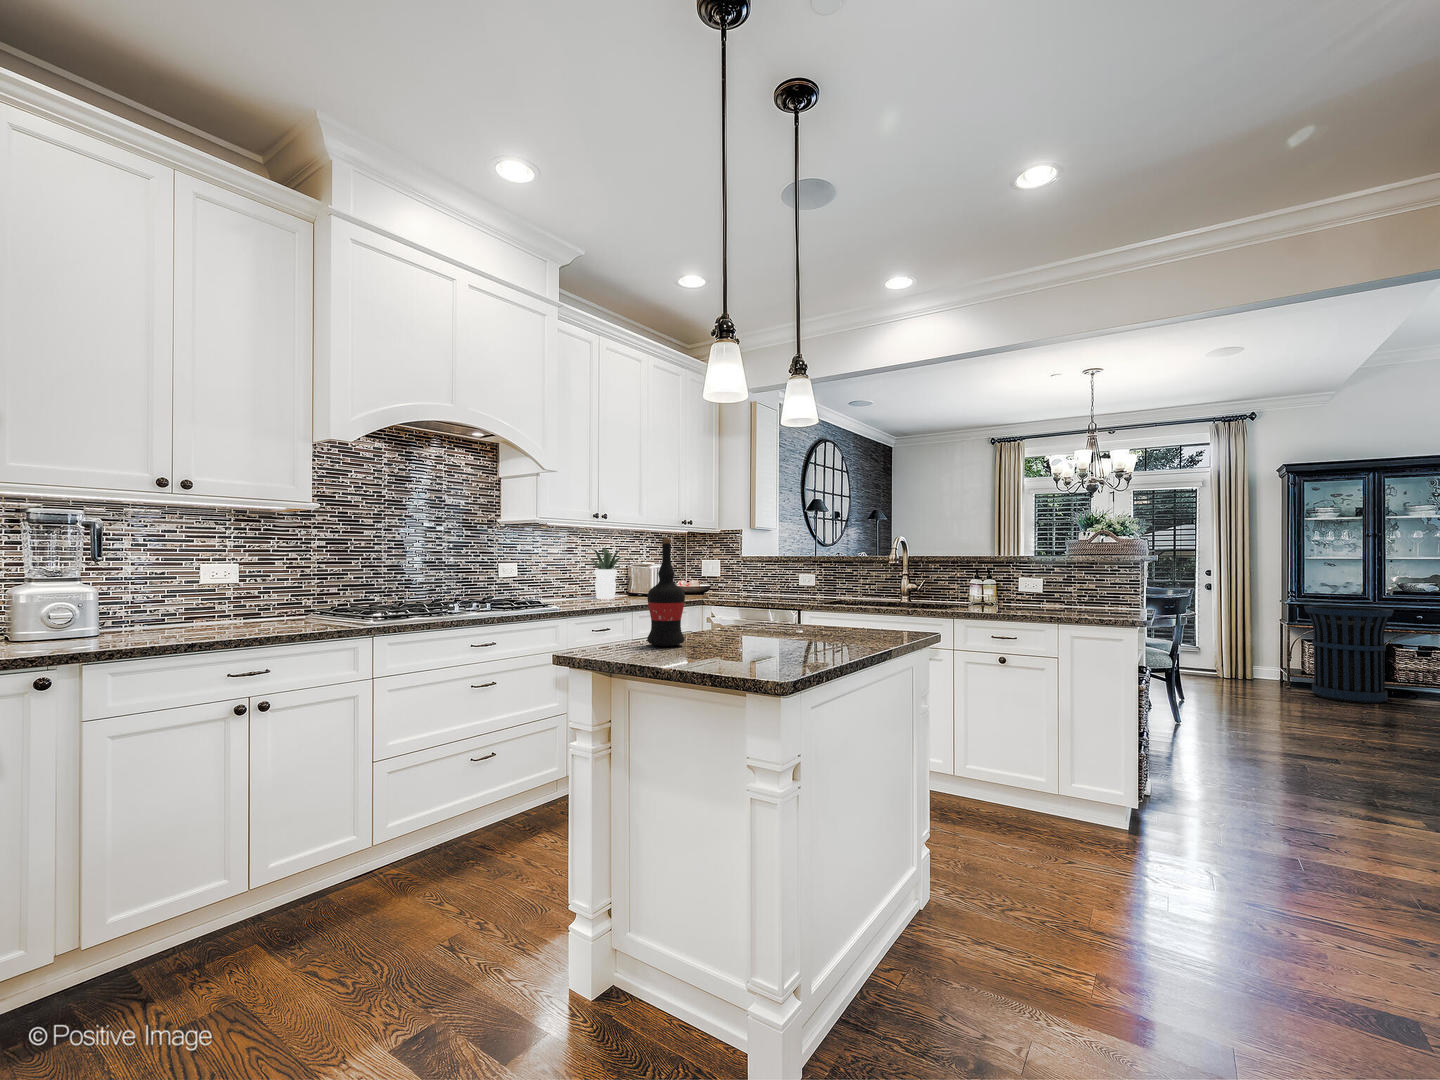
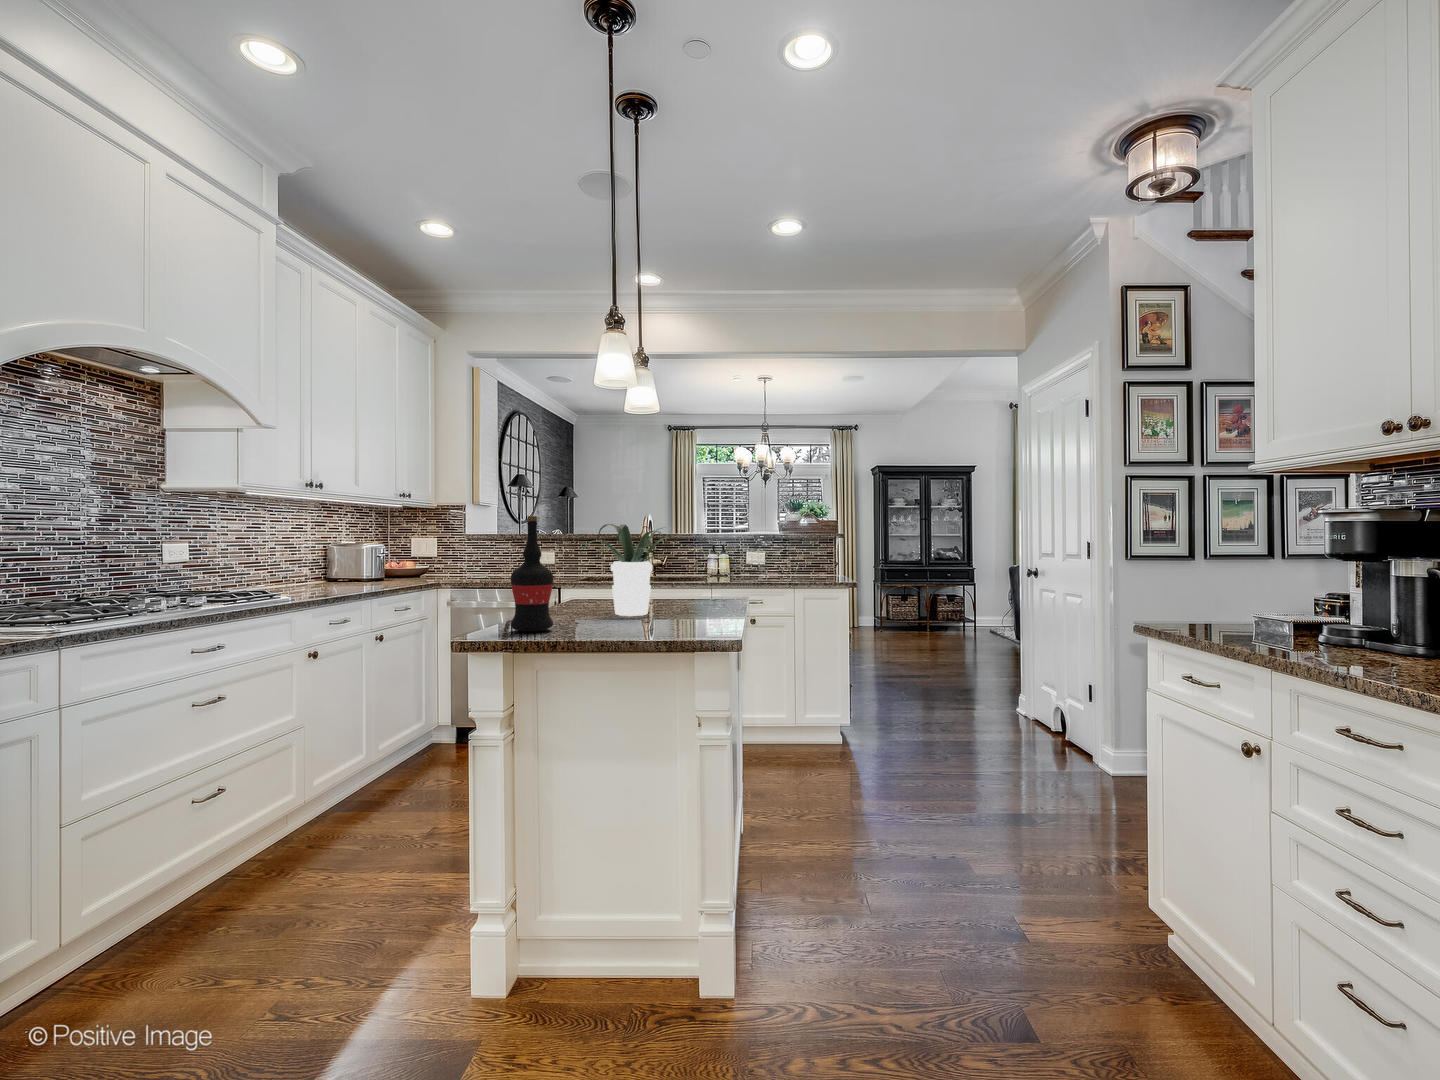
potted plant: present [587,549,631,599] -> present [582,524,667,616]
trash can: present [1304,606,1394,703] -> none [889,569,937,637]

